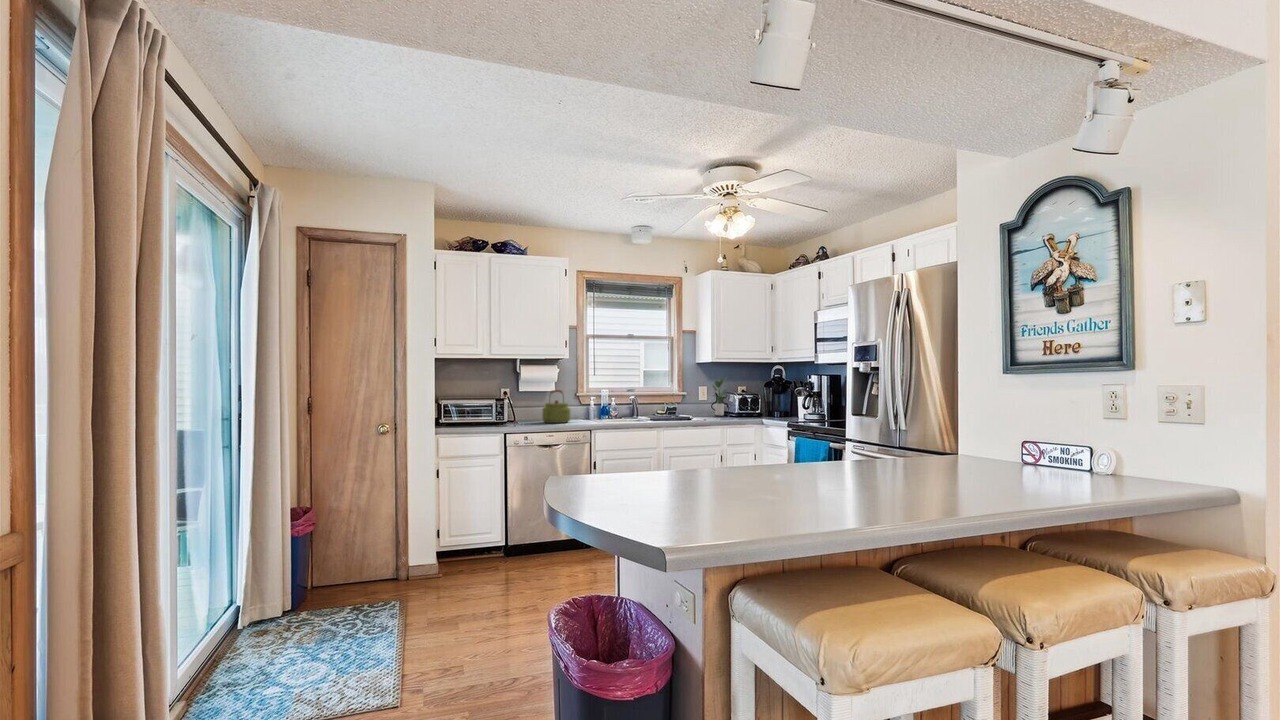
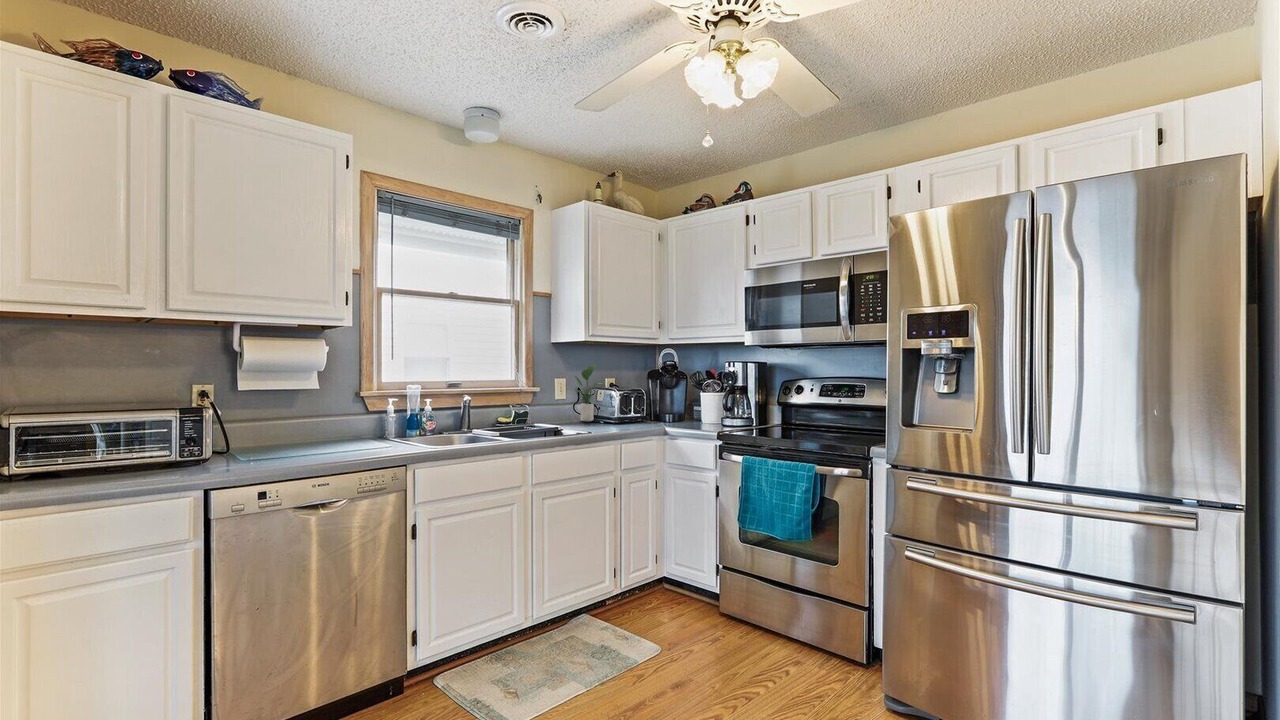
kettle: present [542,390,570,423] -> none [294,386,356,453]

